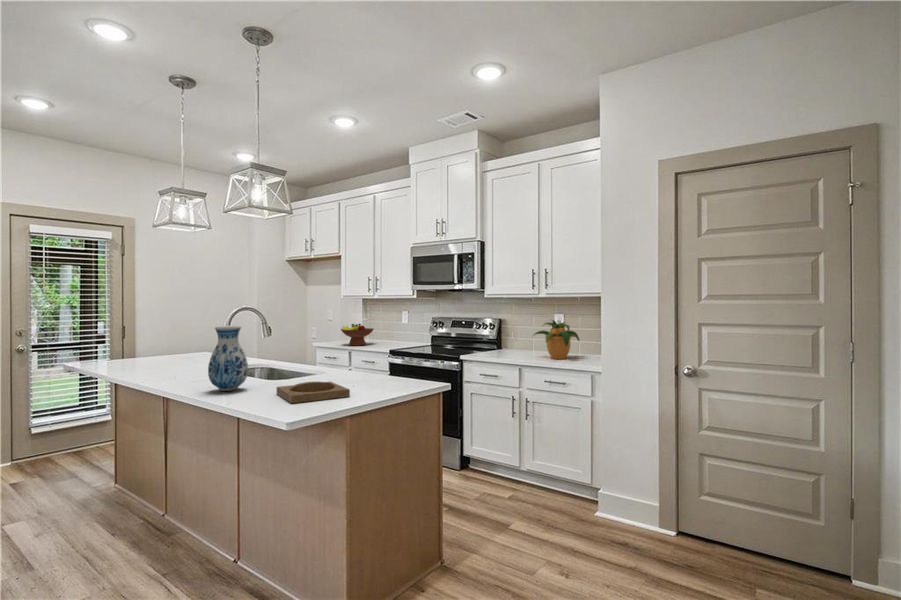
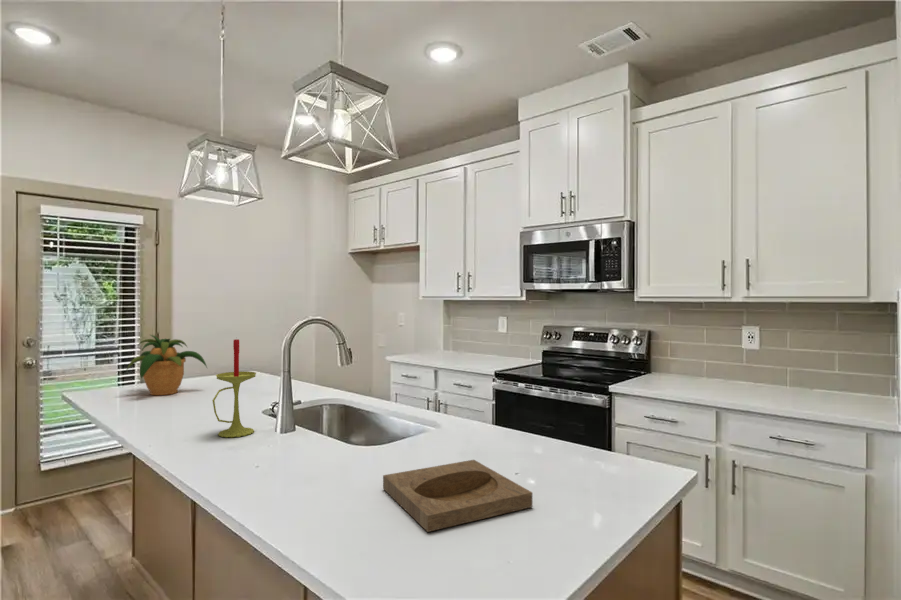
candle: none [179,319,207,380] -> present [212,339,256,437]
potted plant: present [534,320,579,359] -> present [127,335,206,395]
fruit bowl: present [341,324,374,345] -> none [422,334,465,362]
vase: present [208,325,248,391] -> none [259,355,327,474]

